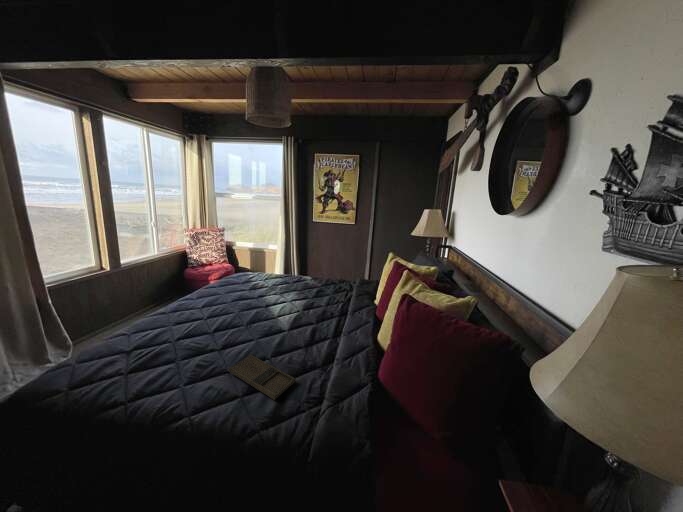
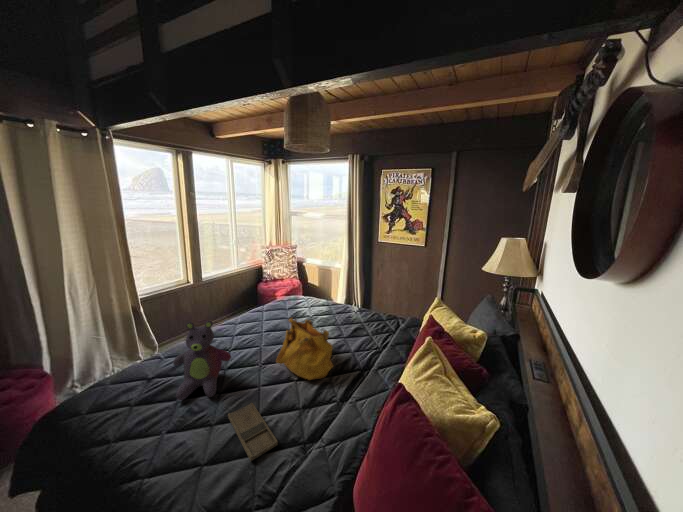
handbag: none [260,275,315,330] -> present [276,317,333,380]
stuffed bear: none [138,277,210,368] -> present [173,321,231,400]

